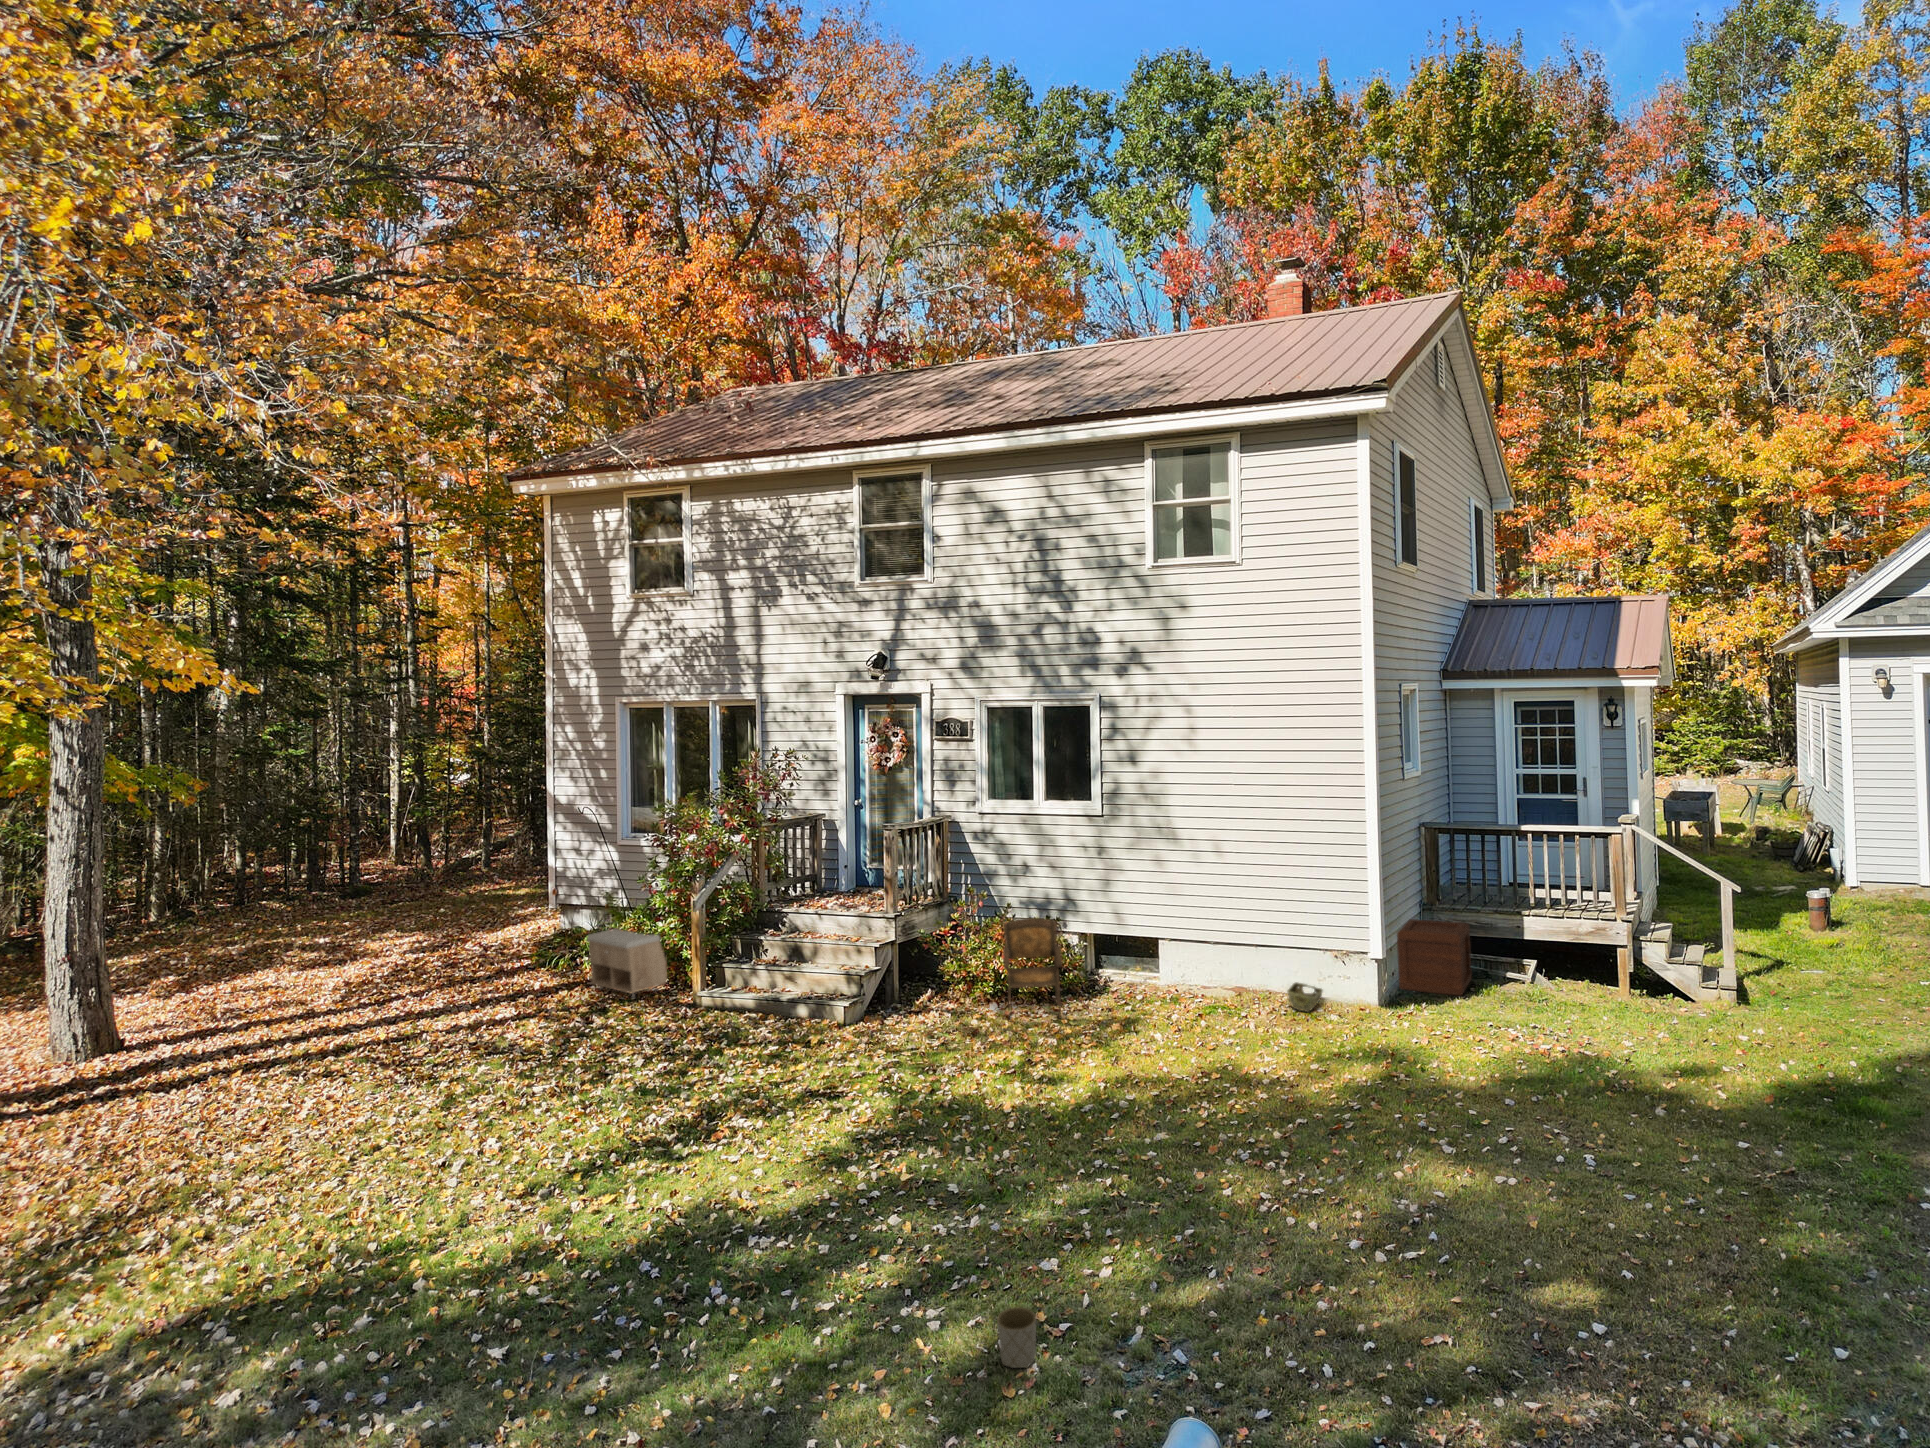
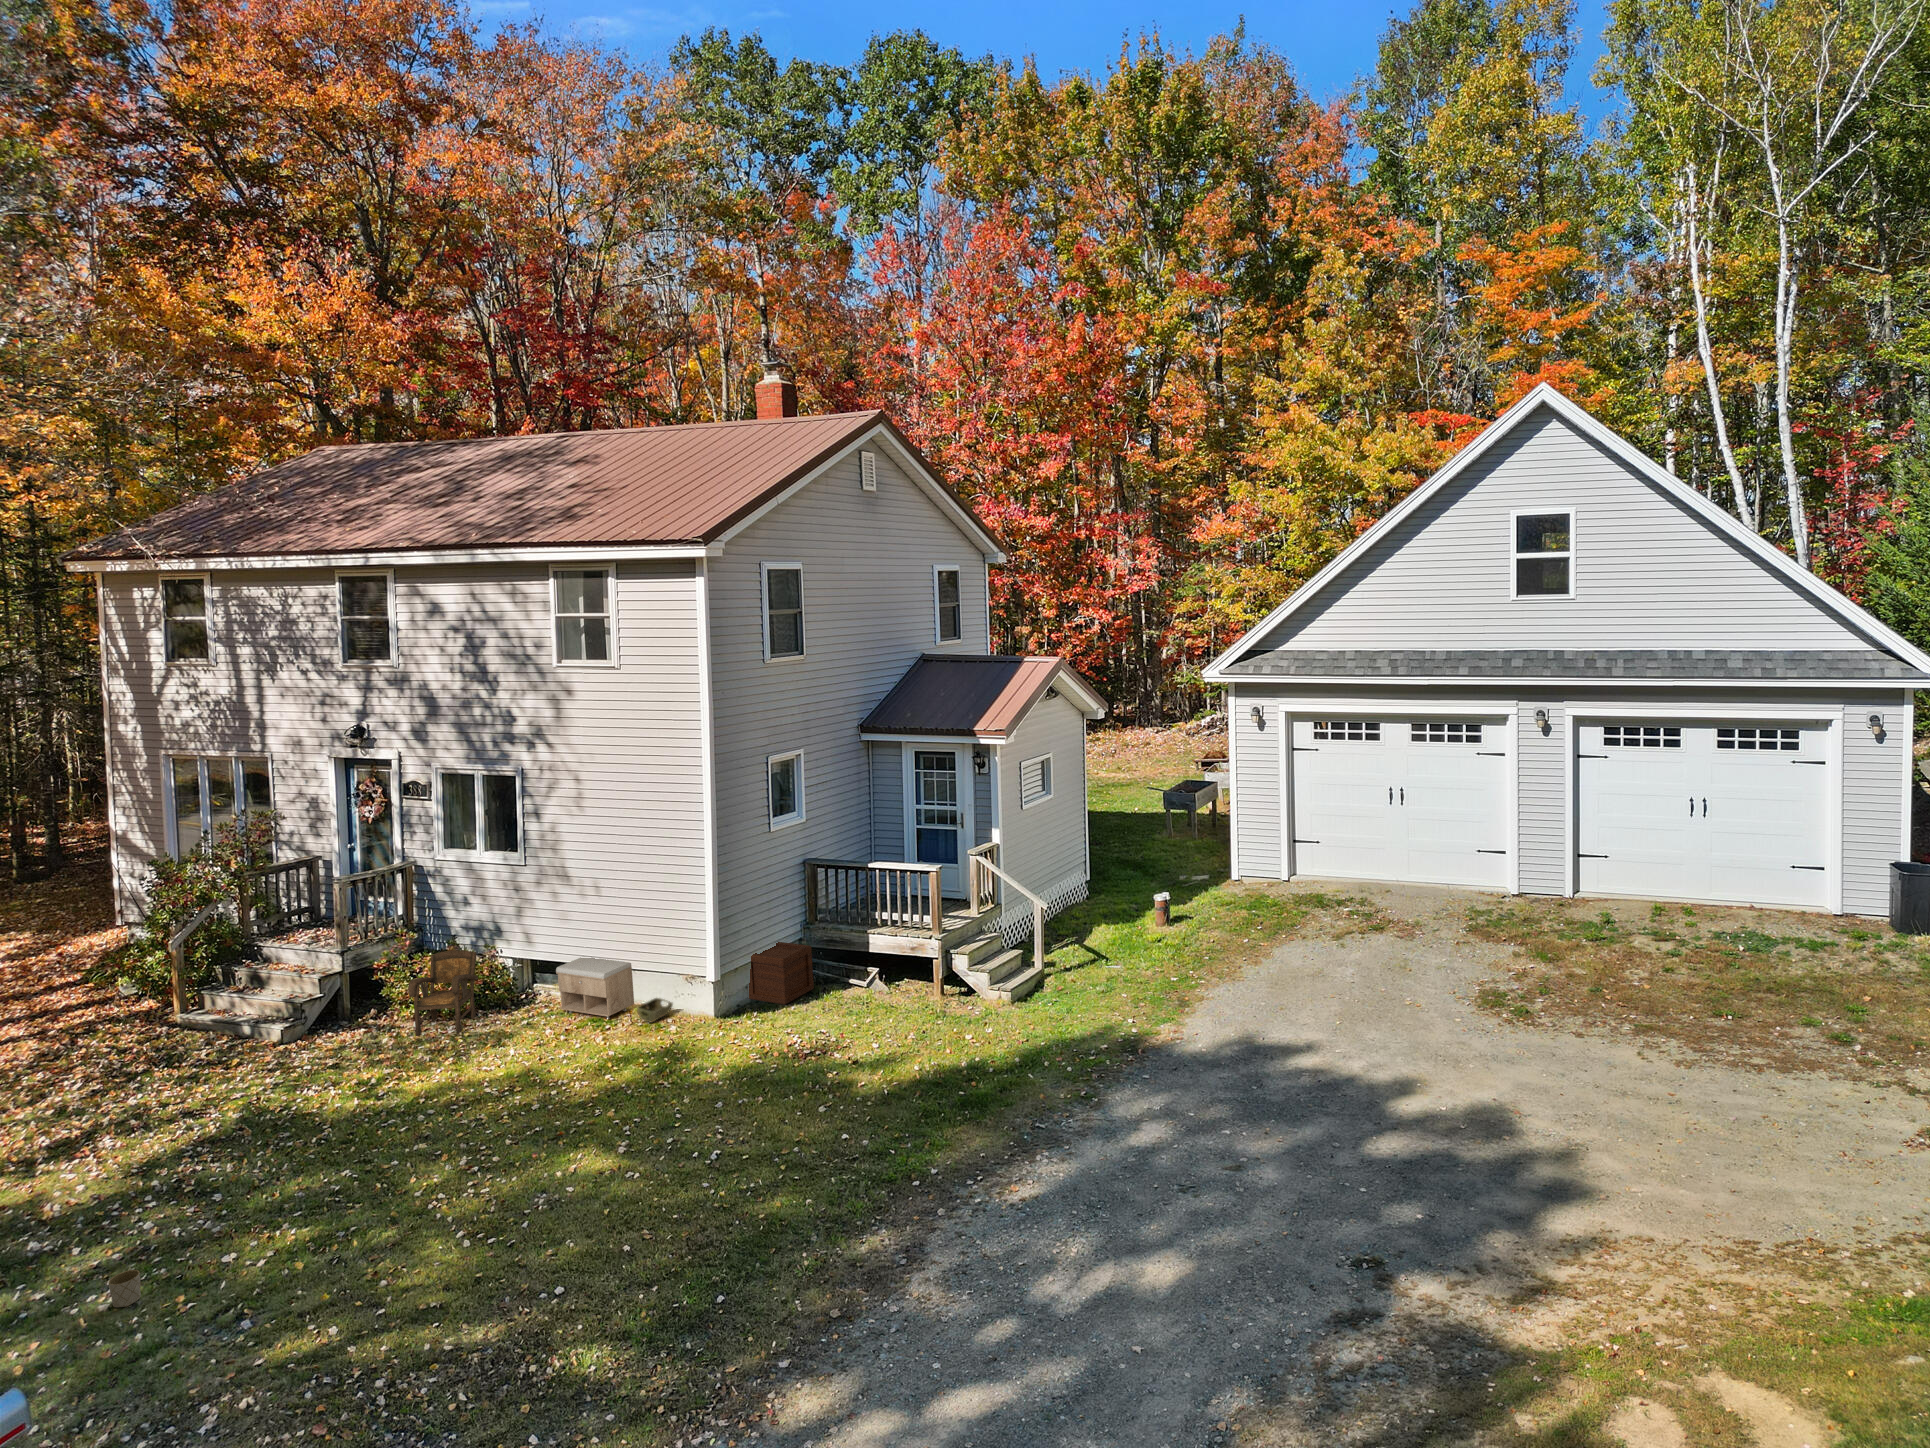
storage bench: present [587,929,667,997] -> present [556,957,634,1019]

